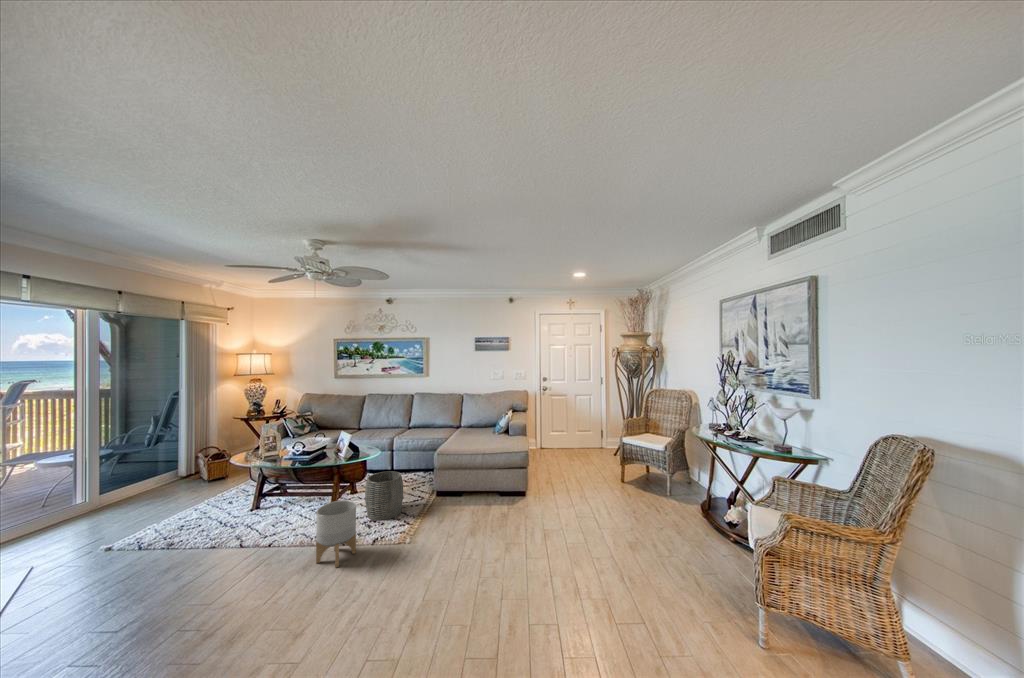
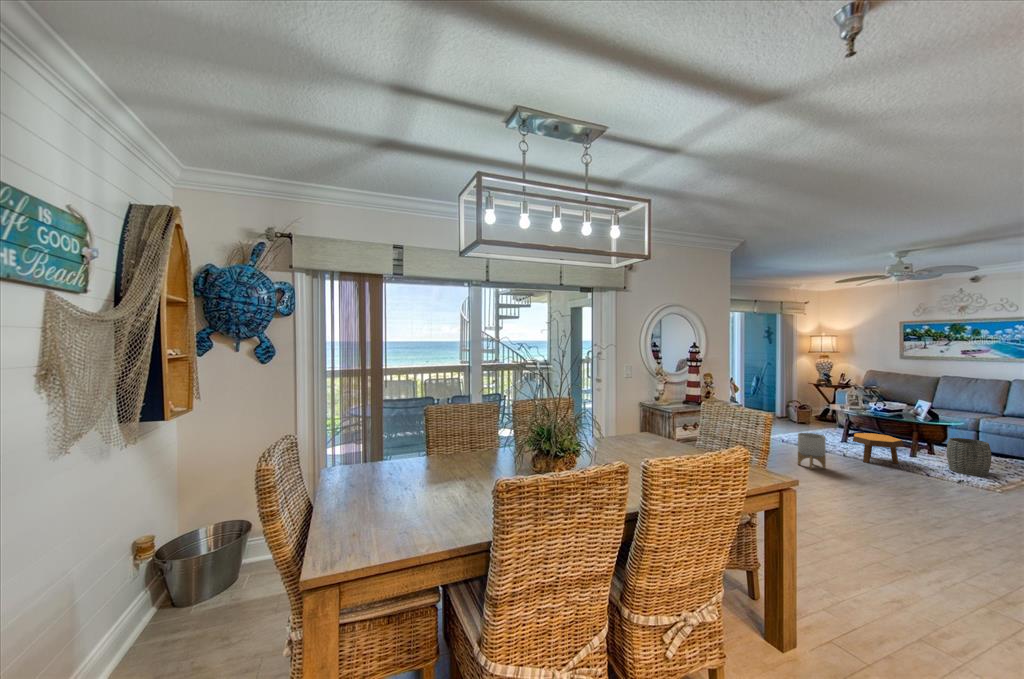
footstool: none [251,491,320,552] -> present [853,433,904,464]
planter: present [316,500,356,567] -> present [798,433,826,470]

